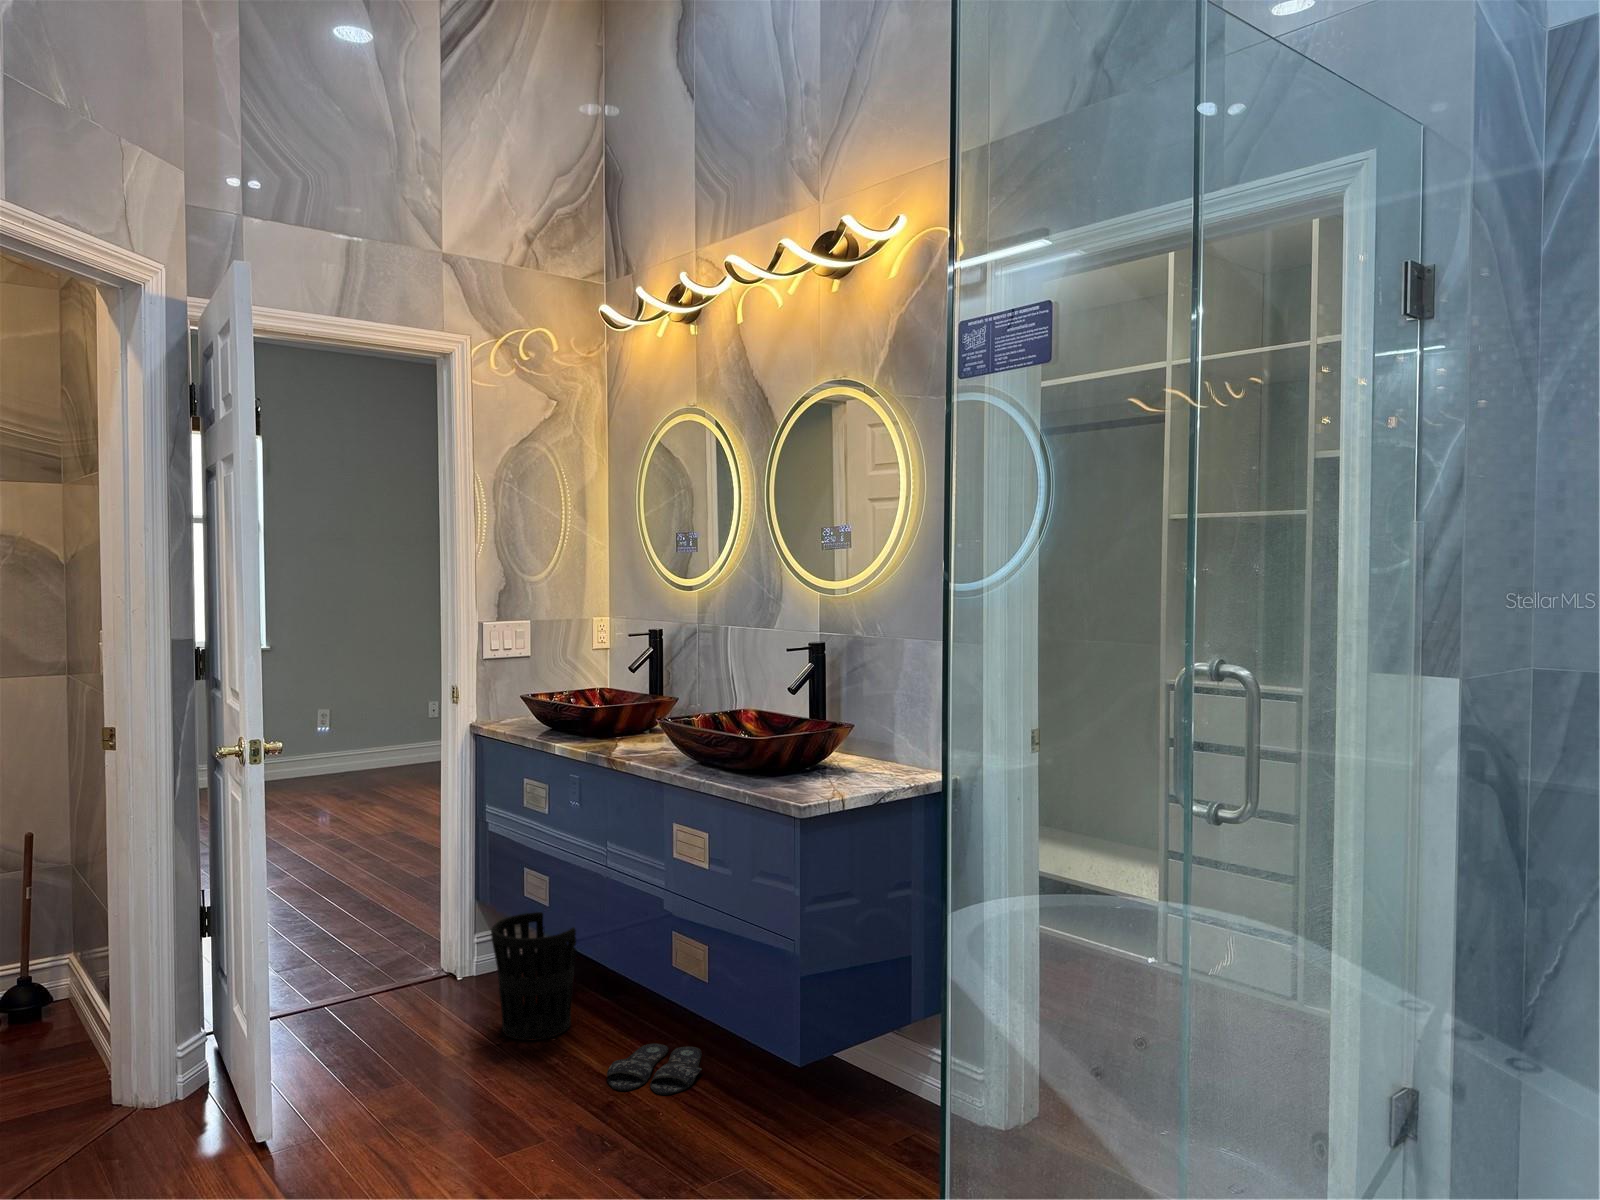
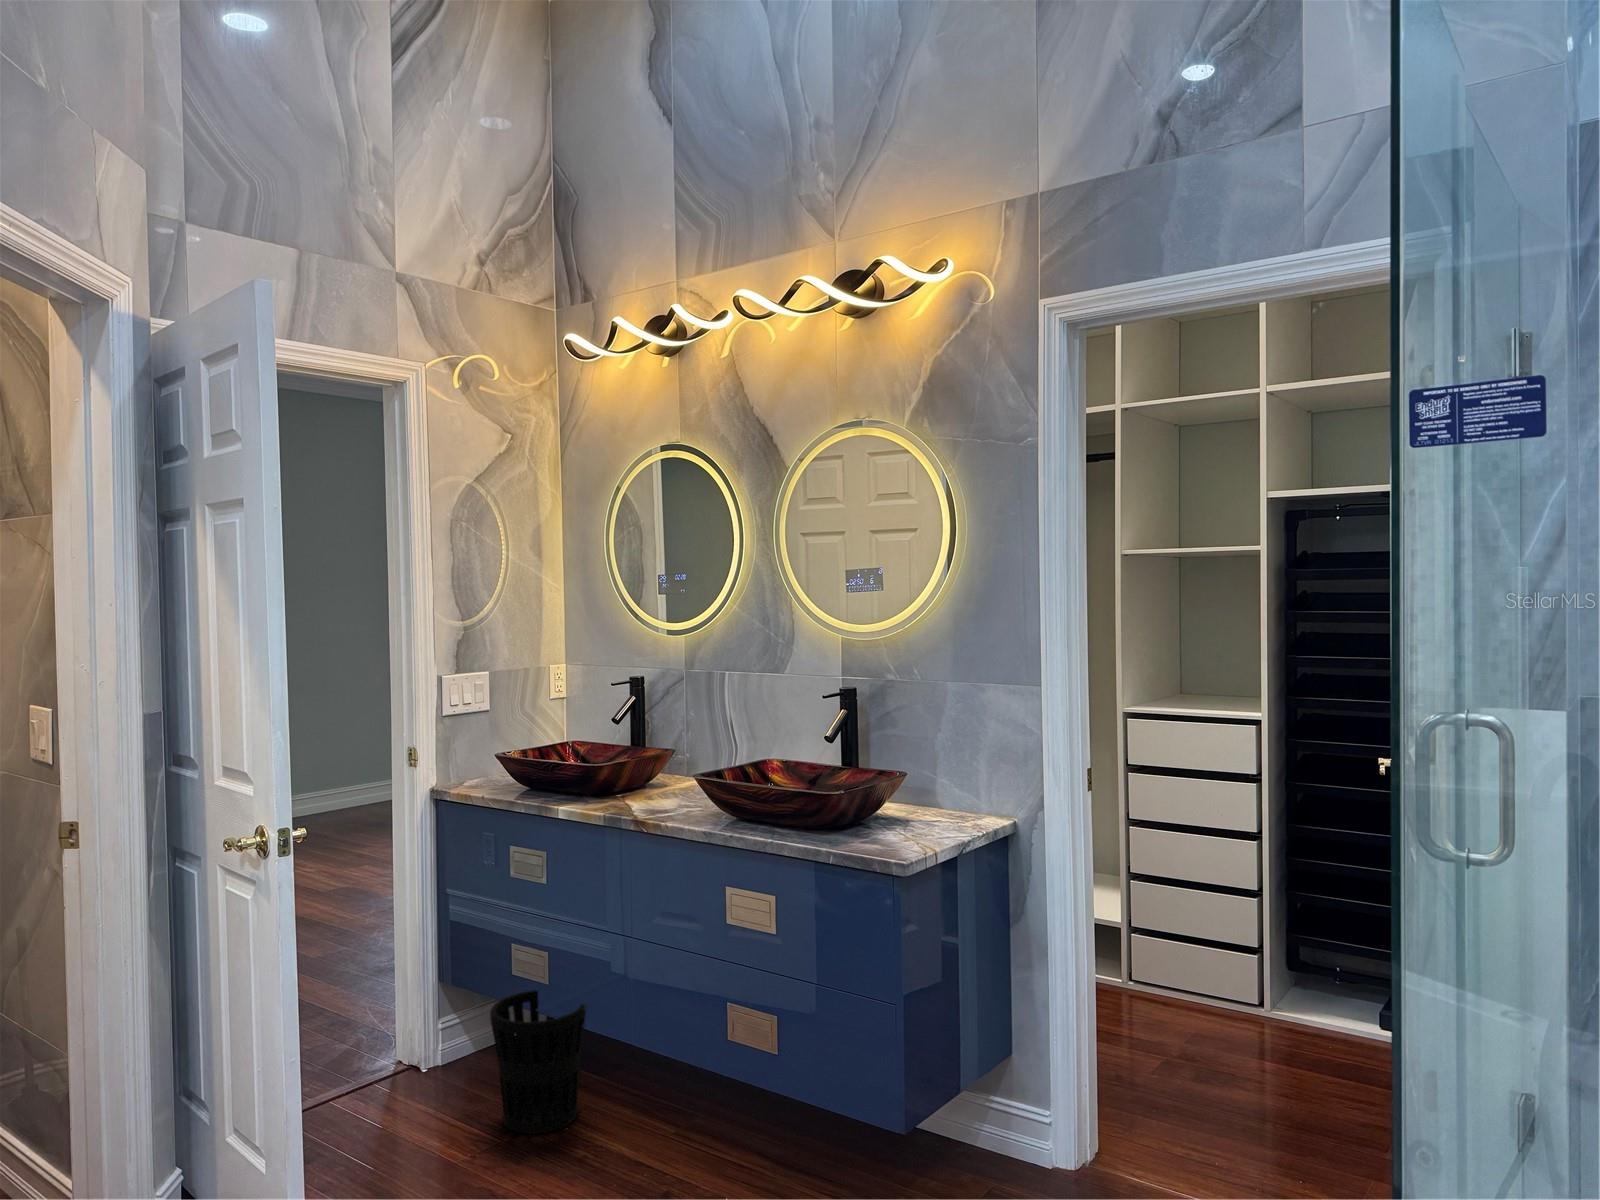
slippers: present [607,1043,702,1095] -> none [648,1120,747,1178]

